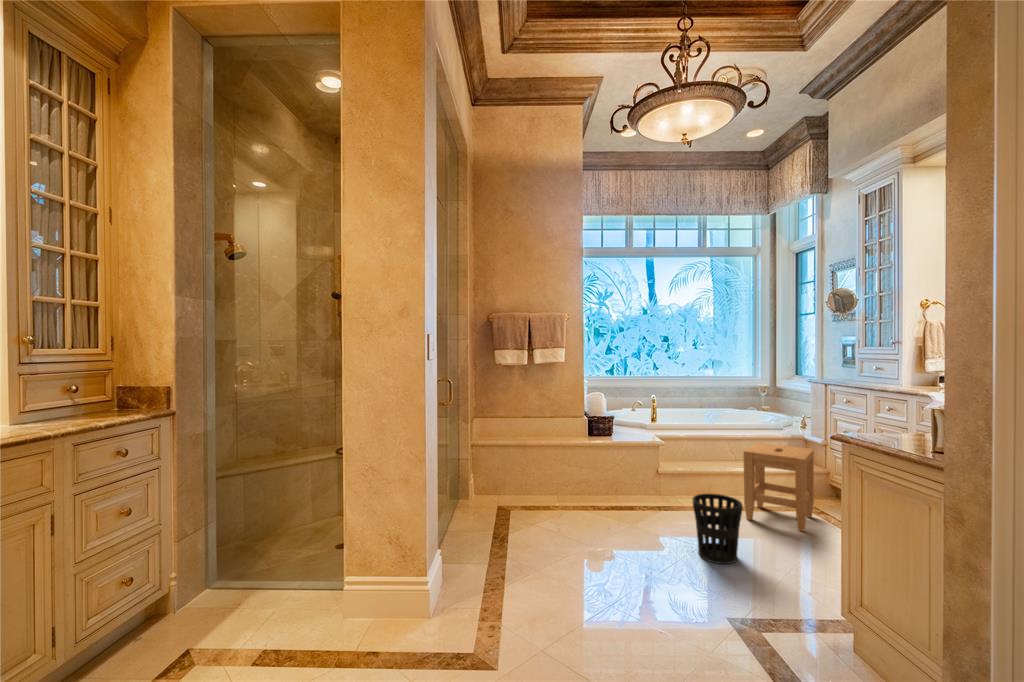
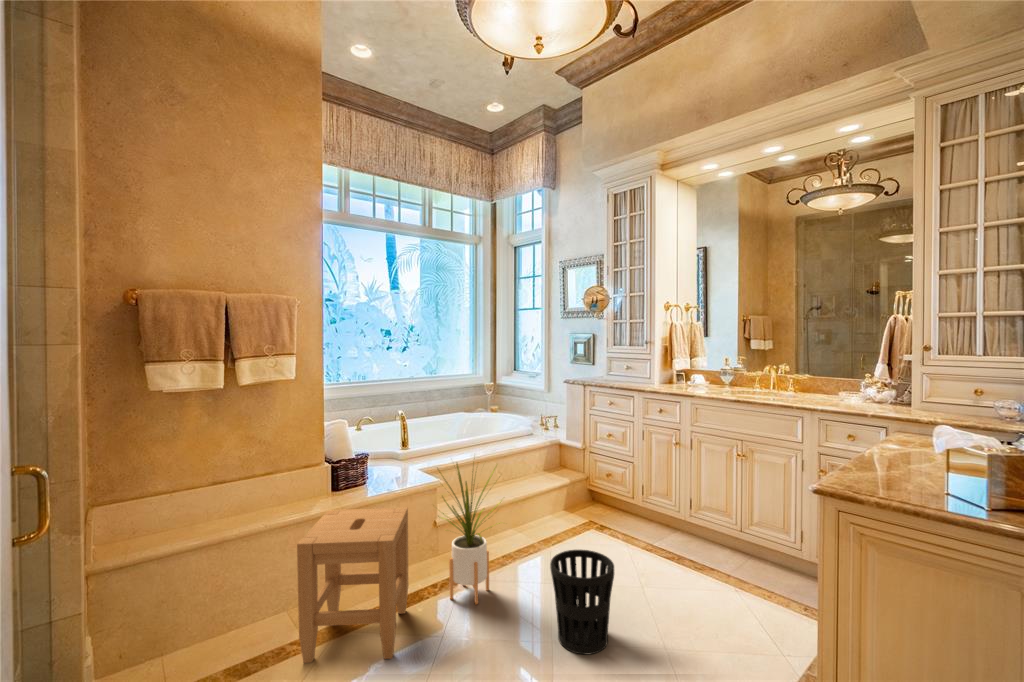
house plant: none [636,419,691,522] -> present [440,464,501,604]
stool: present [743,443,814,532] -> present [297,508,409,663]

